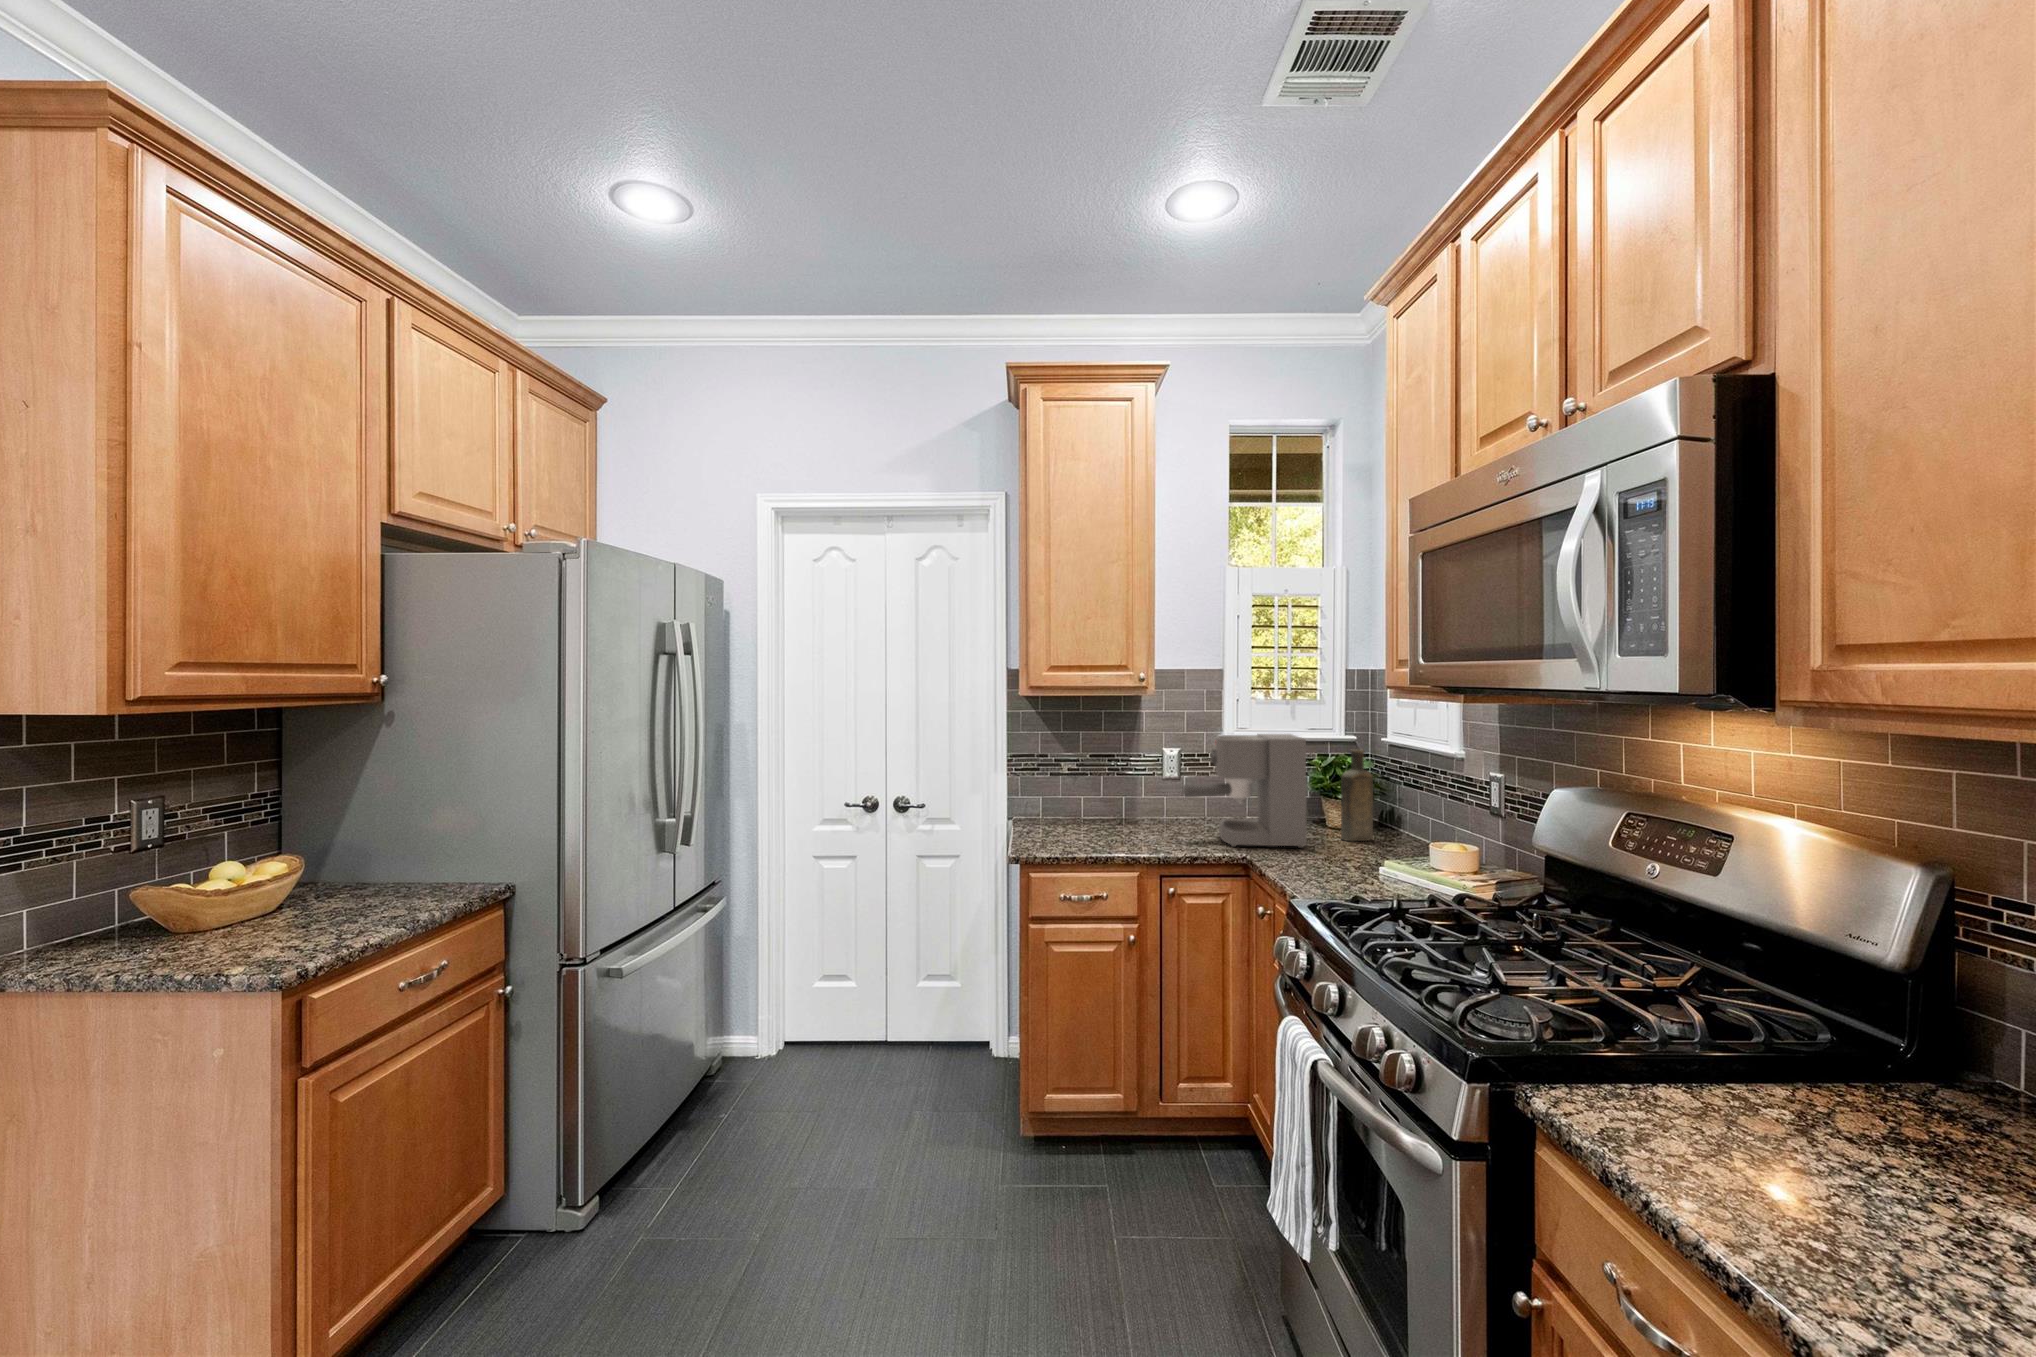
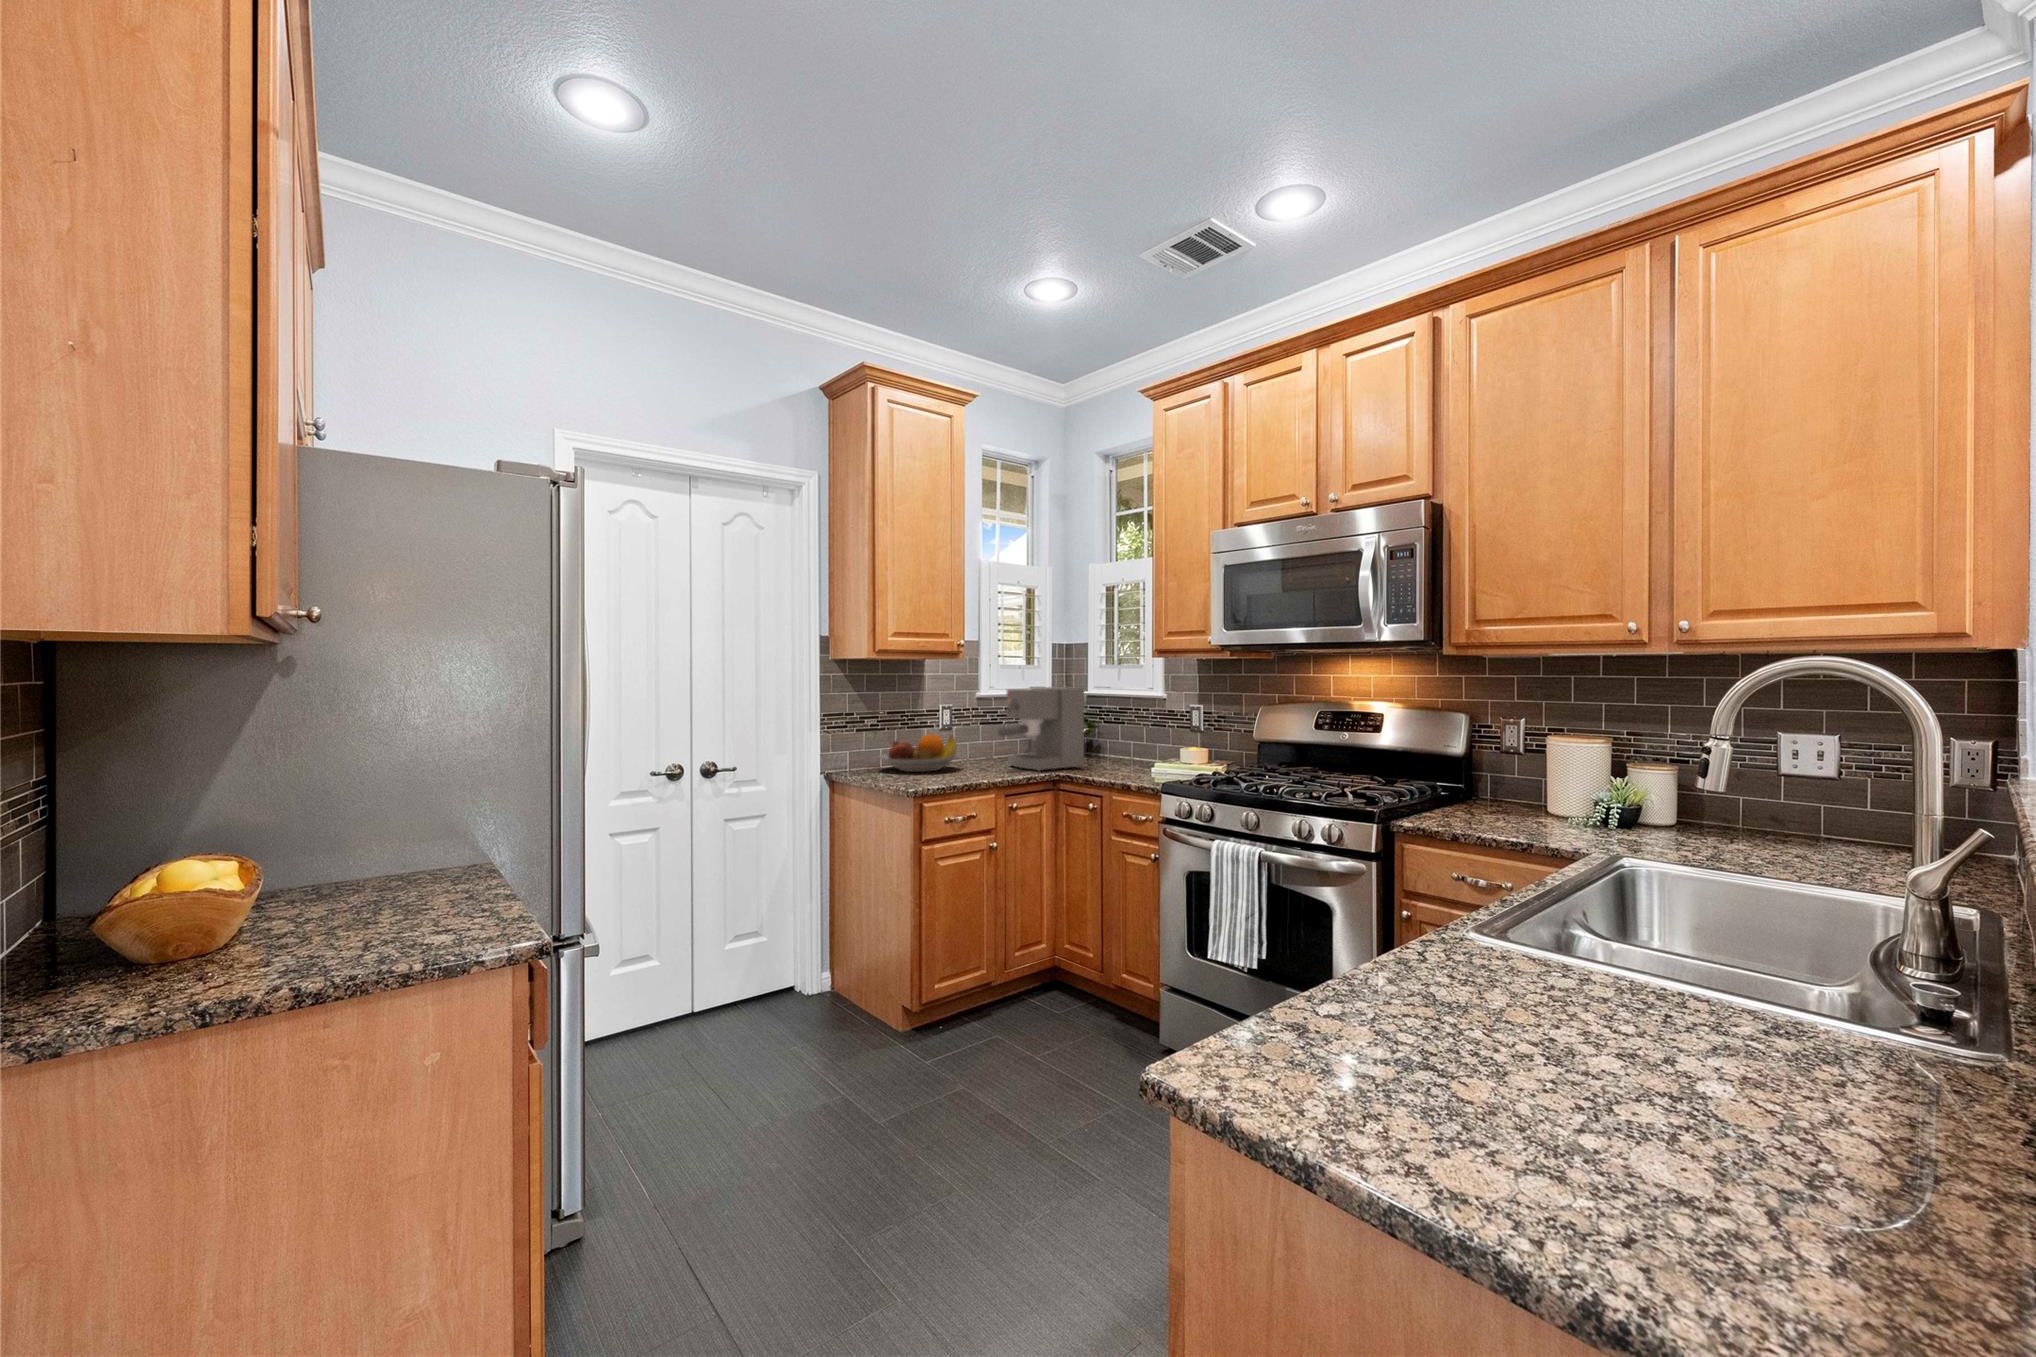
bottle: present [1341,749,1373,841] -> none [1080,697,1104,763]
fruit bowl: none [1058,786,1156,830] -> present [879,734,960,772]

